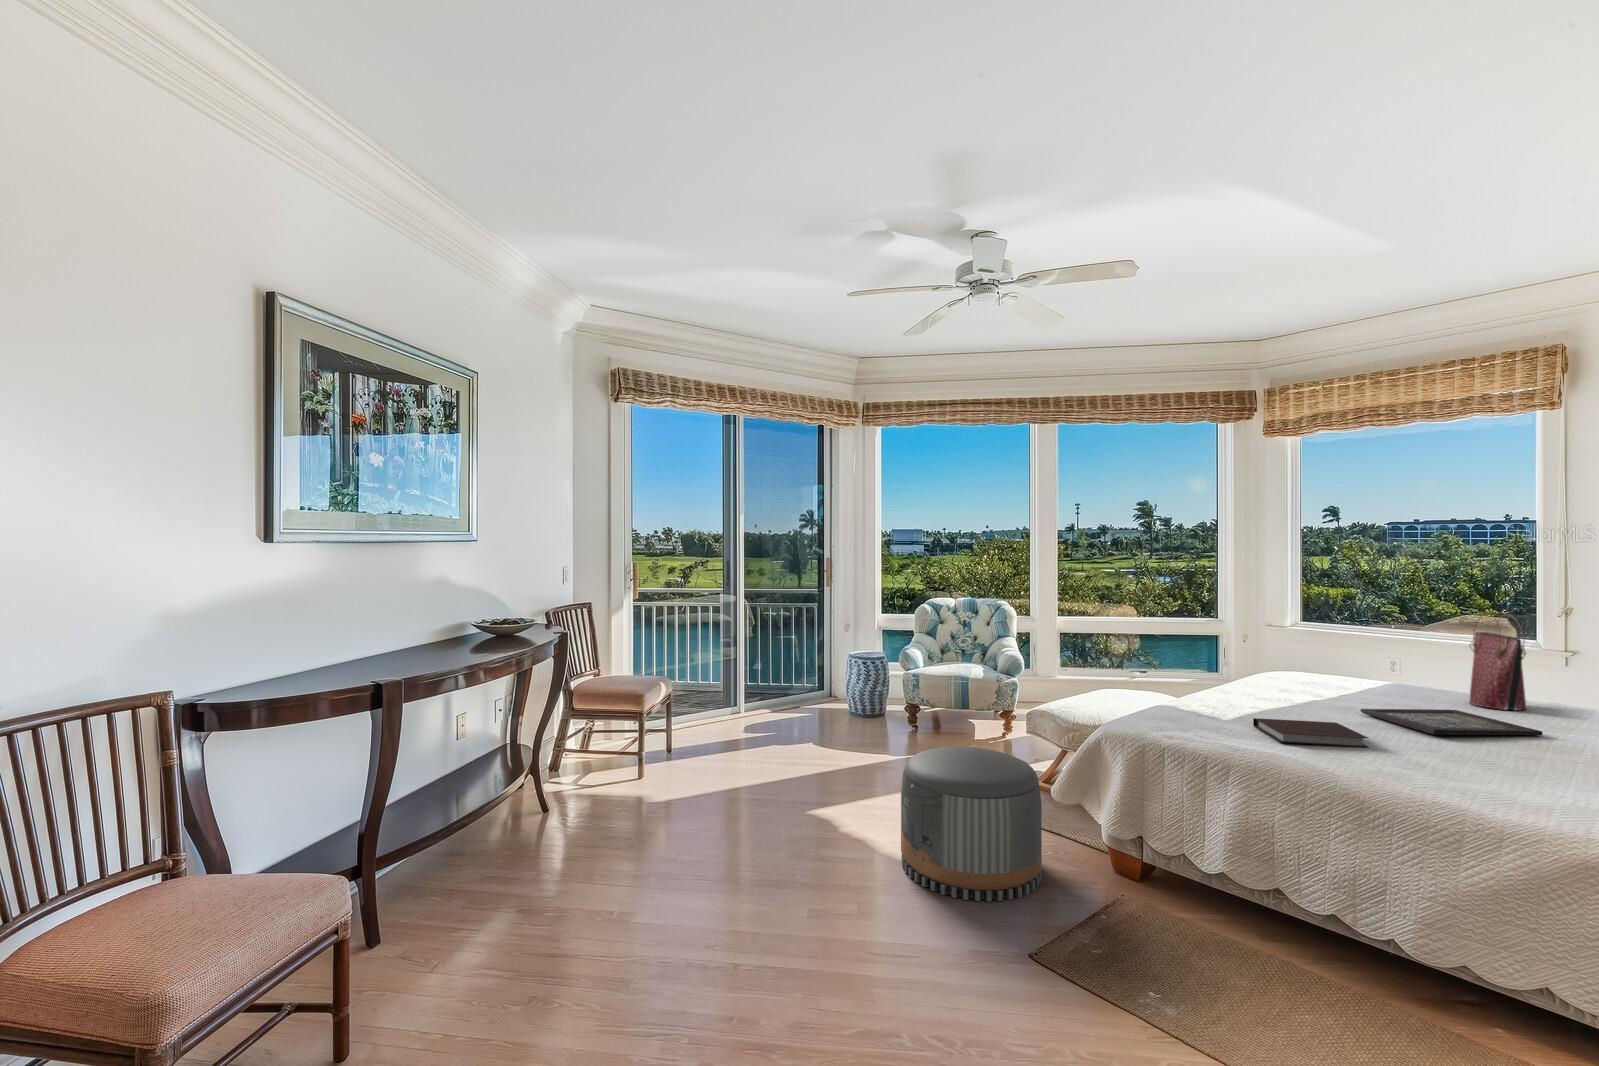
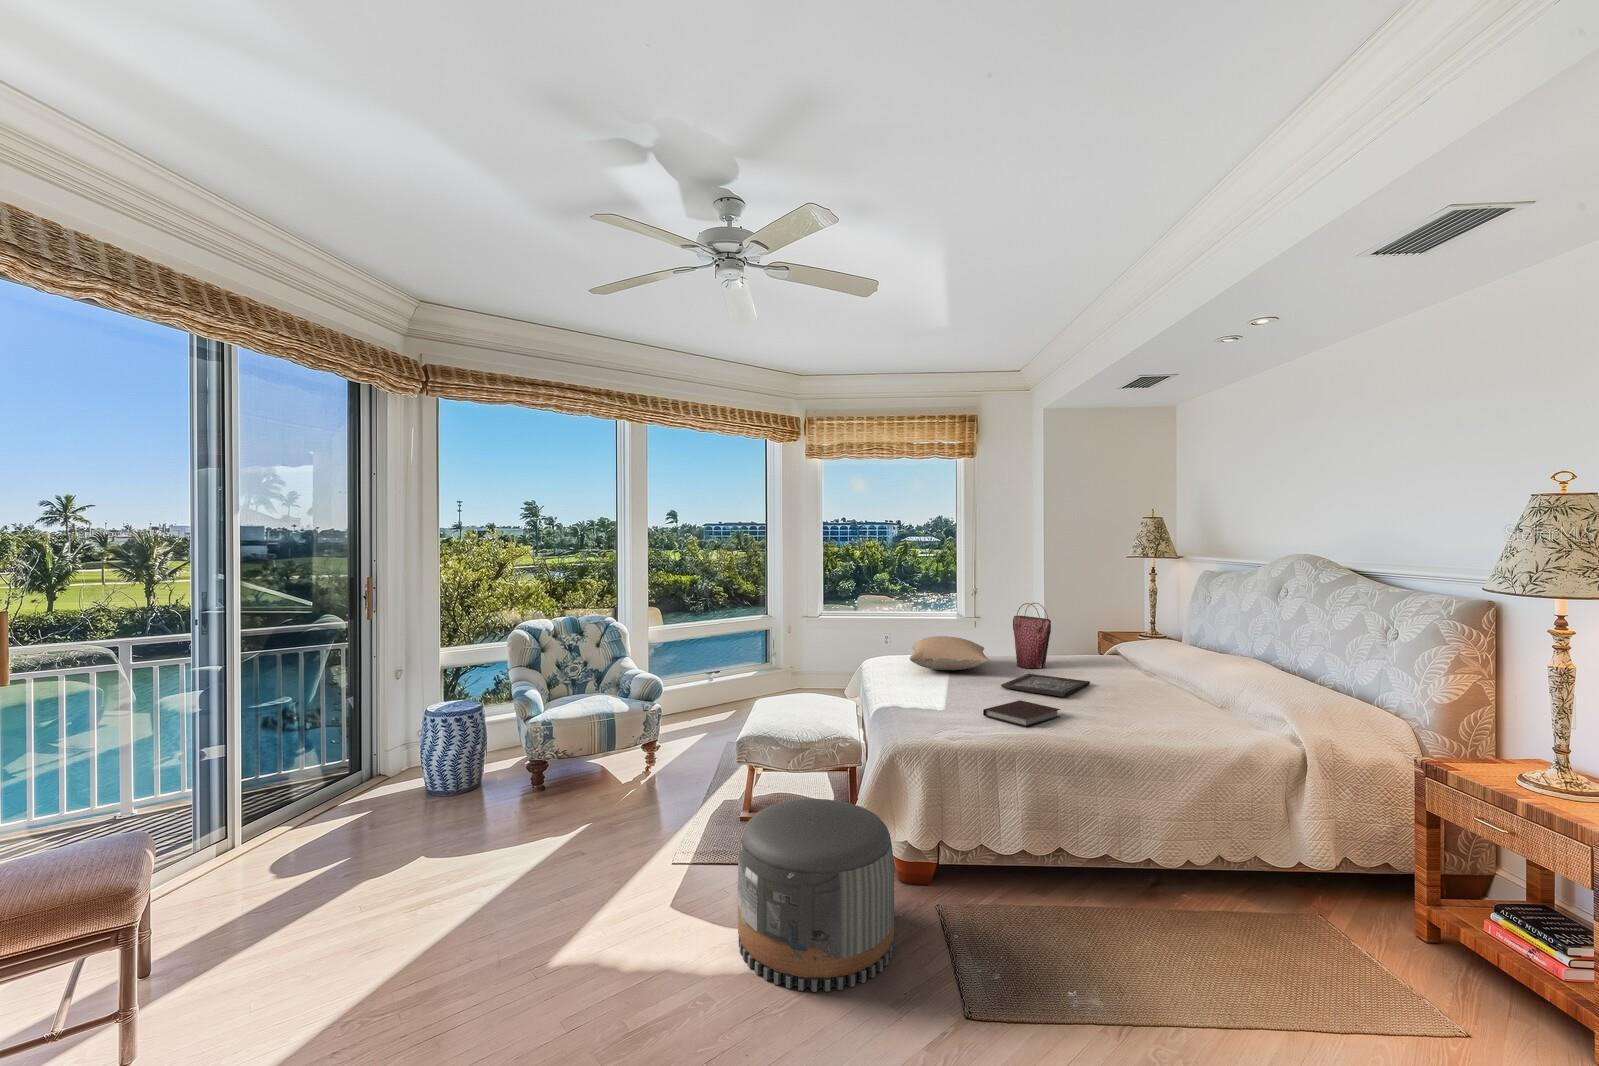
pillow: none [1262,647,1421,691] -> present [910,636,990,670]

